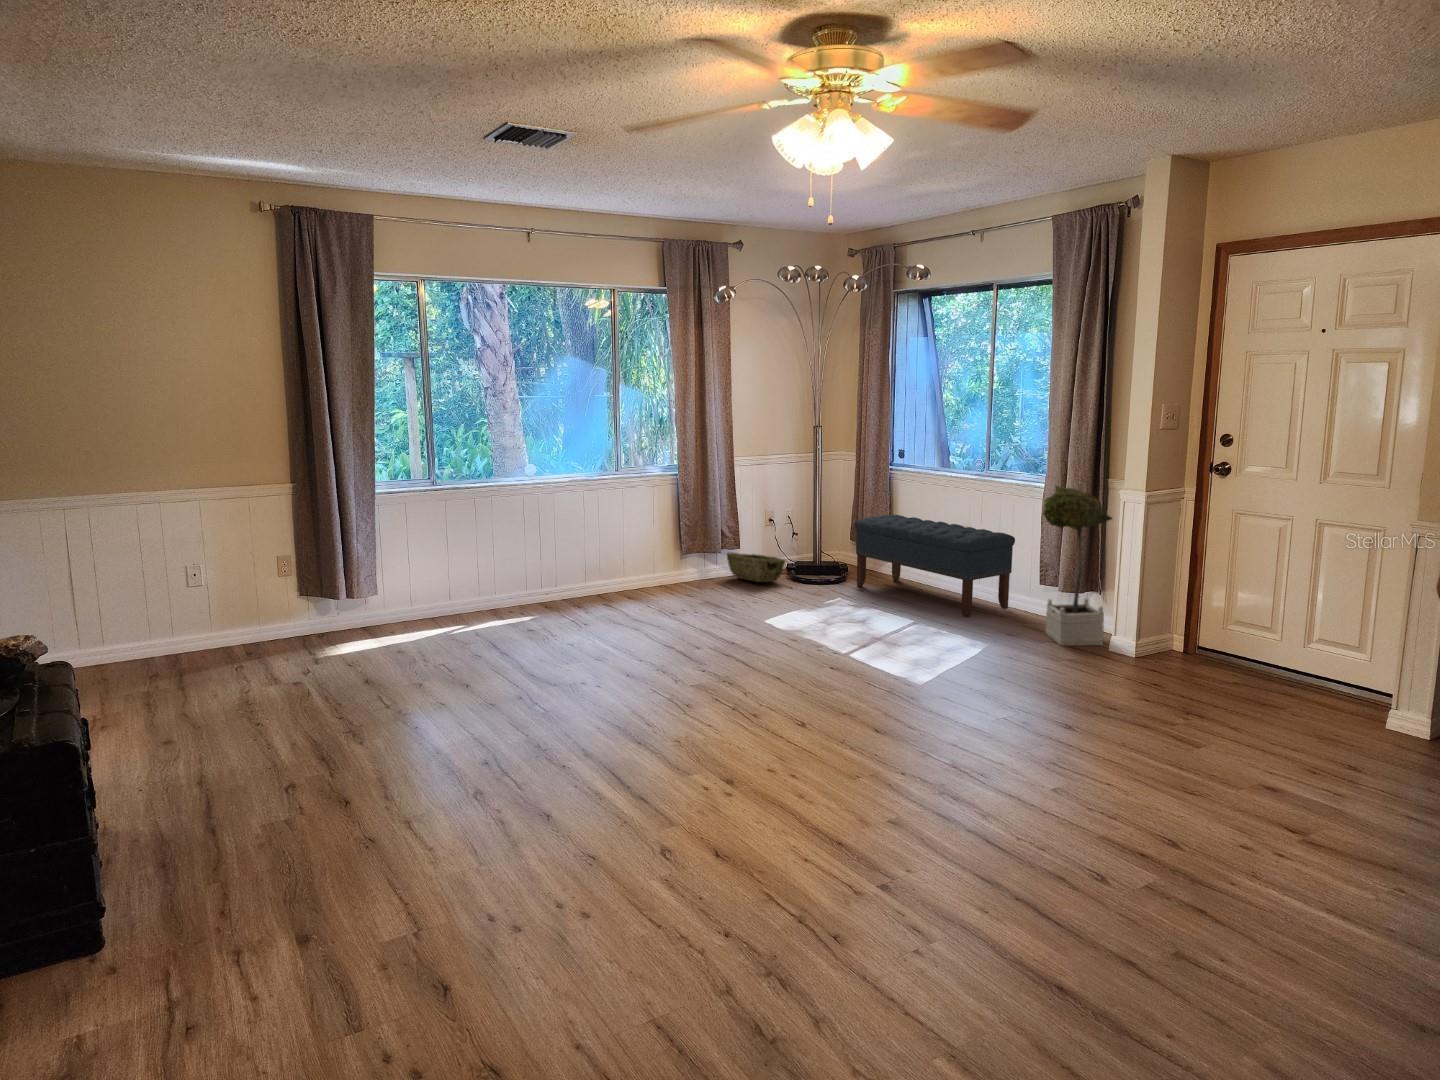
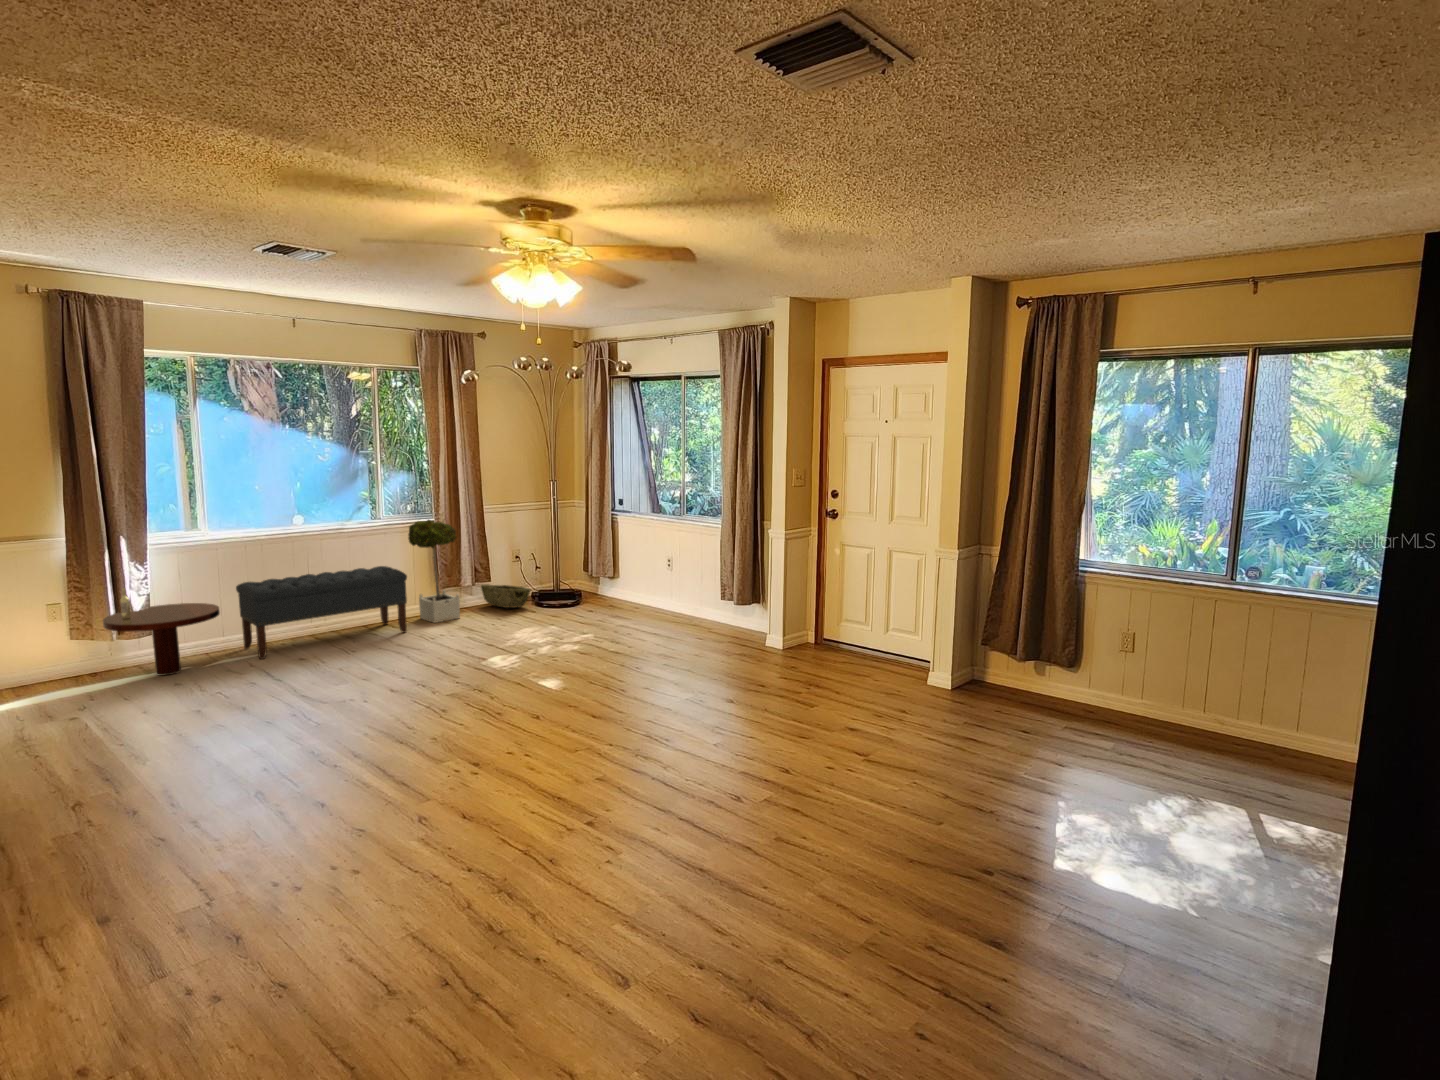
potted tree: present [1043,485,1112,646] -> present [408,520,460,623]
bench: present [855,515,1015,617] -> present [236,566,407,659]
coffee table: none [335,540,448,639] -> present [103,588,220,676]

